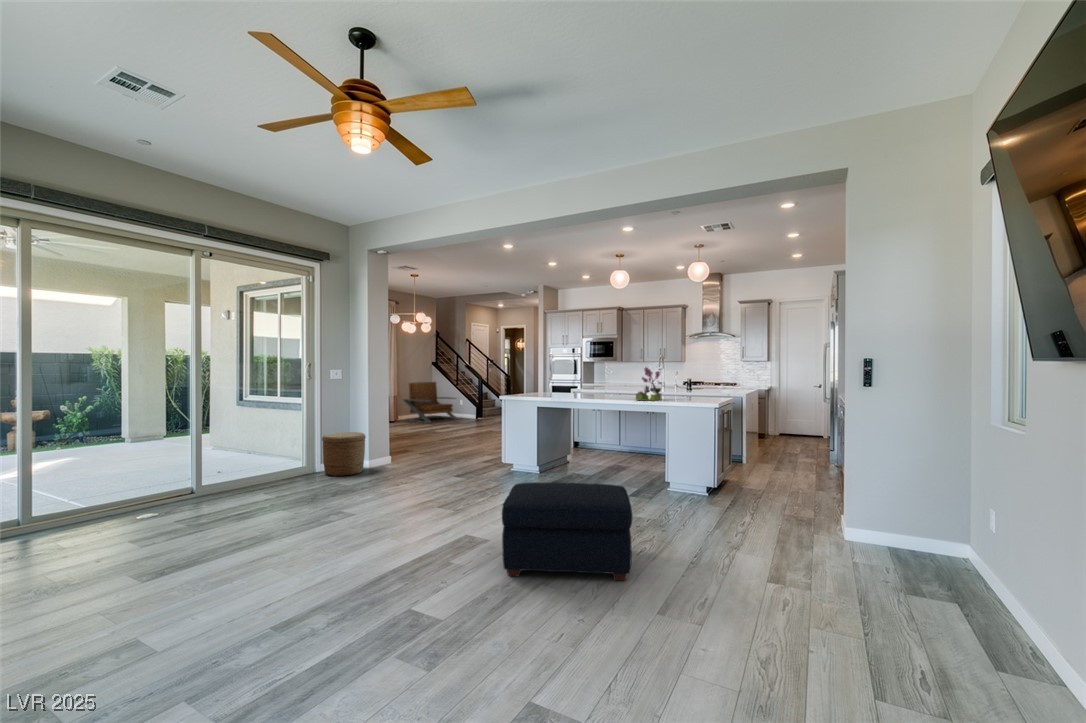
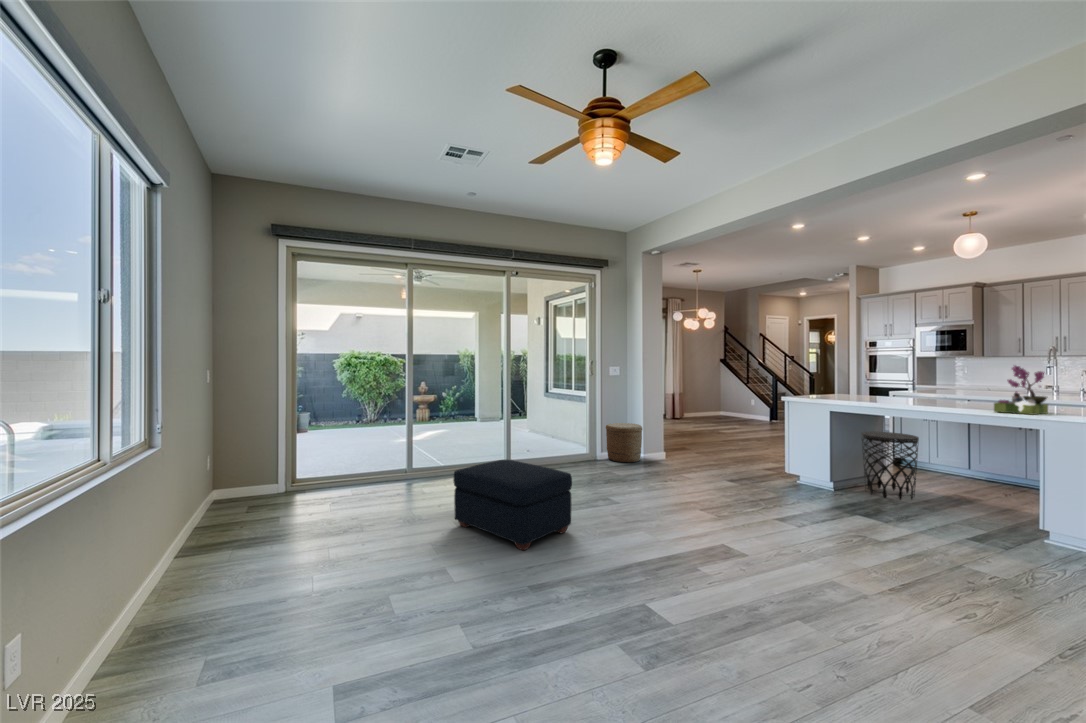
lounge chair: present [403,382,456,423] -> none [689,379,747,420]
side table: none [557,421,593,473] -> present [861,432,919,500]
ottoman: present [502,482,633,581] -> present [453,460,572,550]

